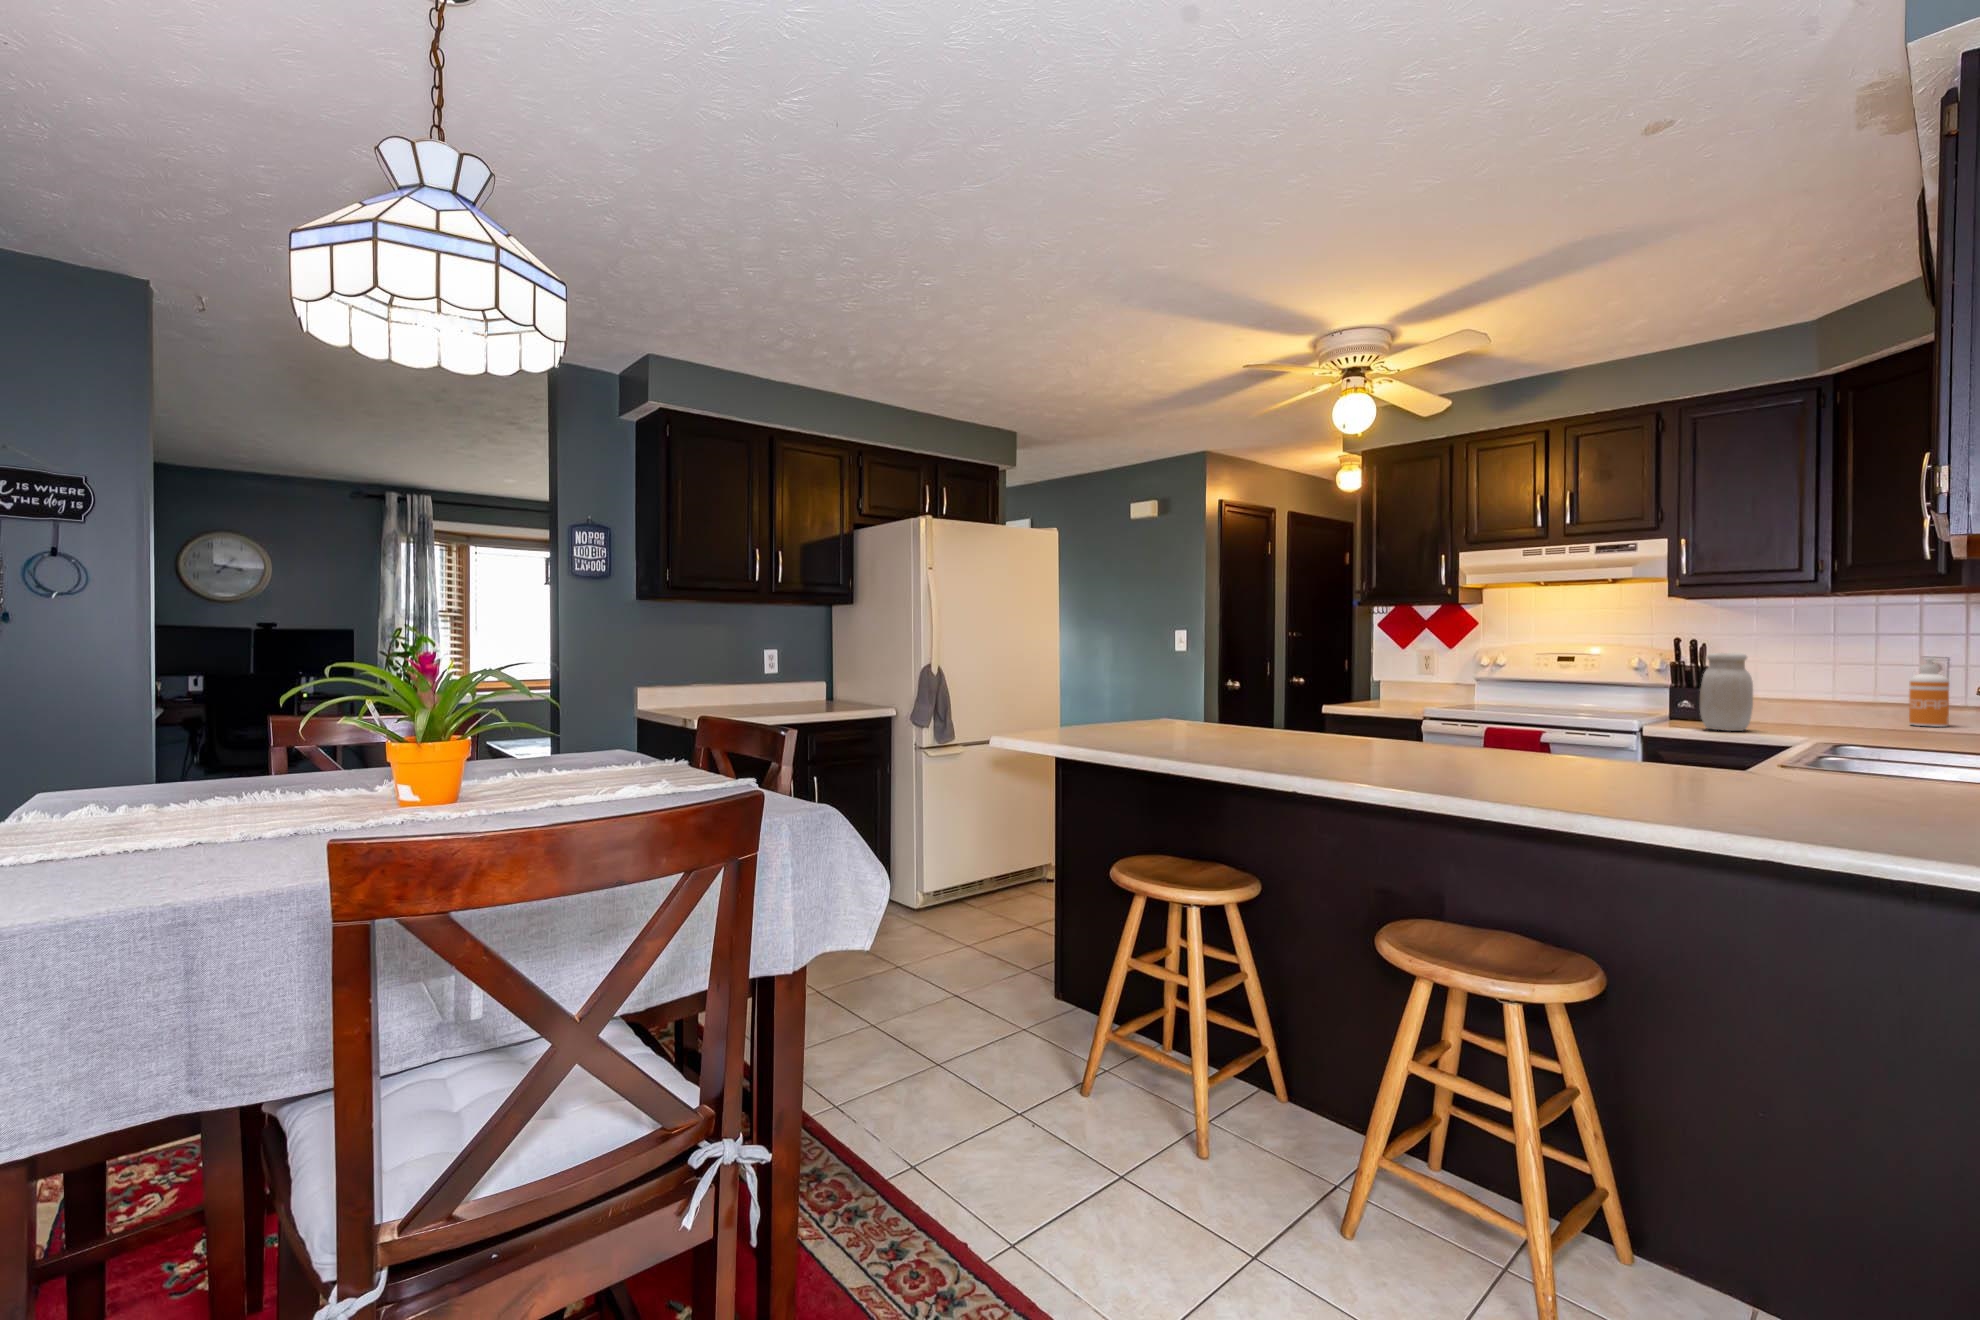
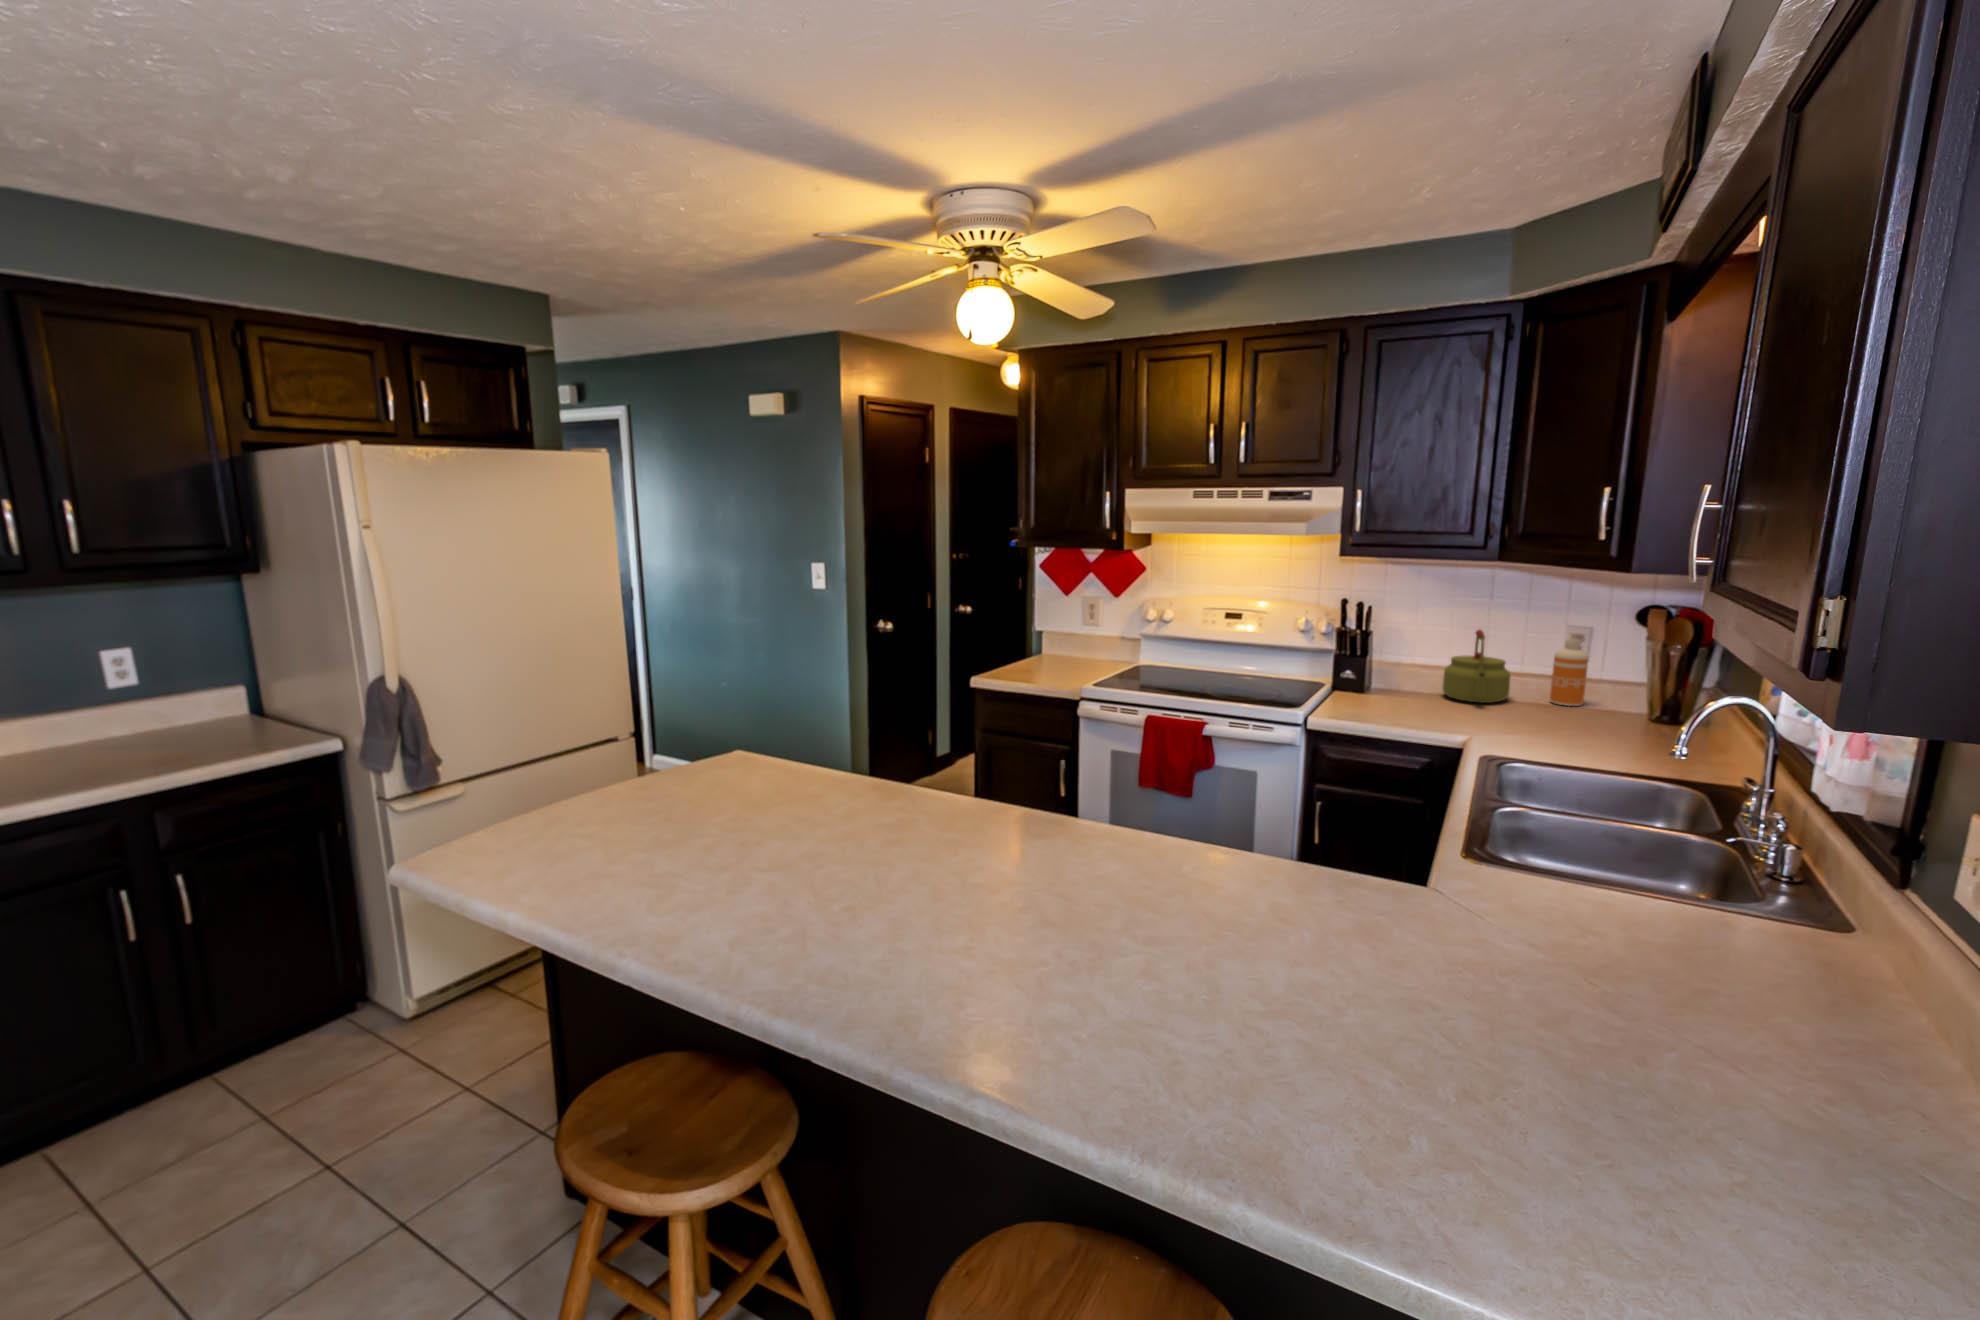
jar: present [1700,653,1753,731] -> none [1366,630,1419,720]
kettle: none [1787,660,1862,725] -> present [1443,630,1510,703]

